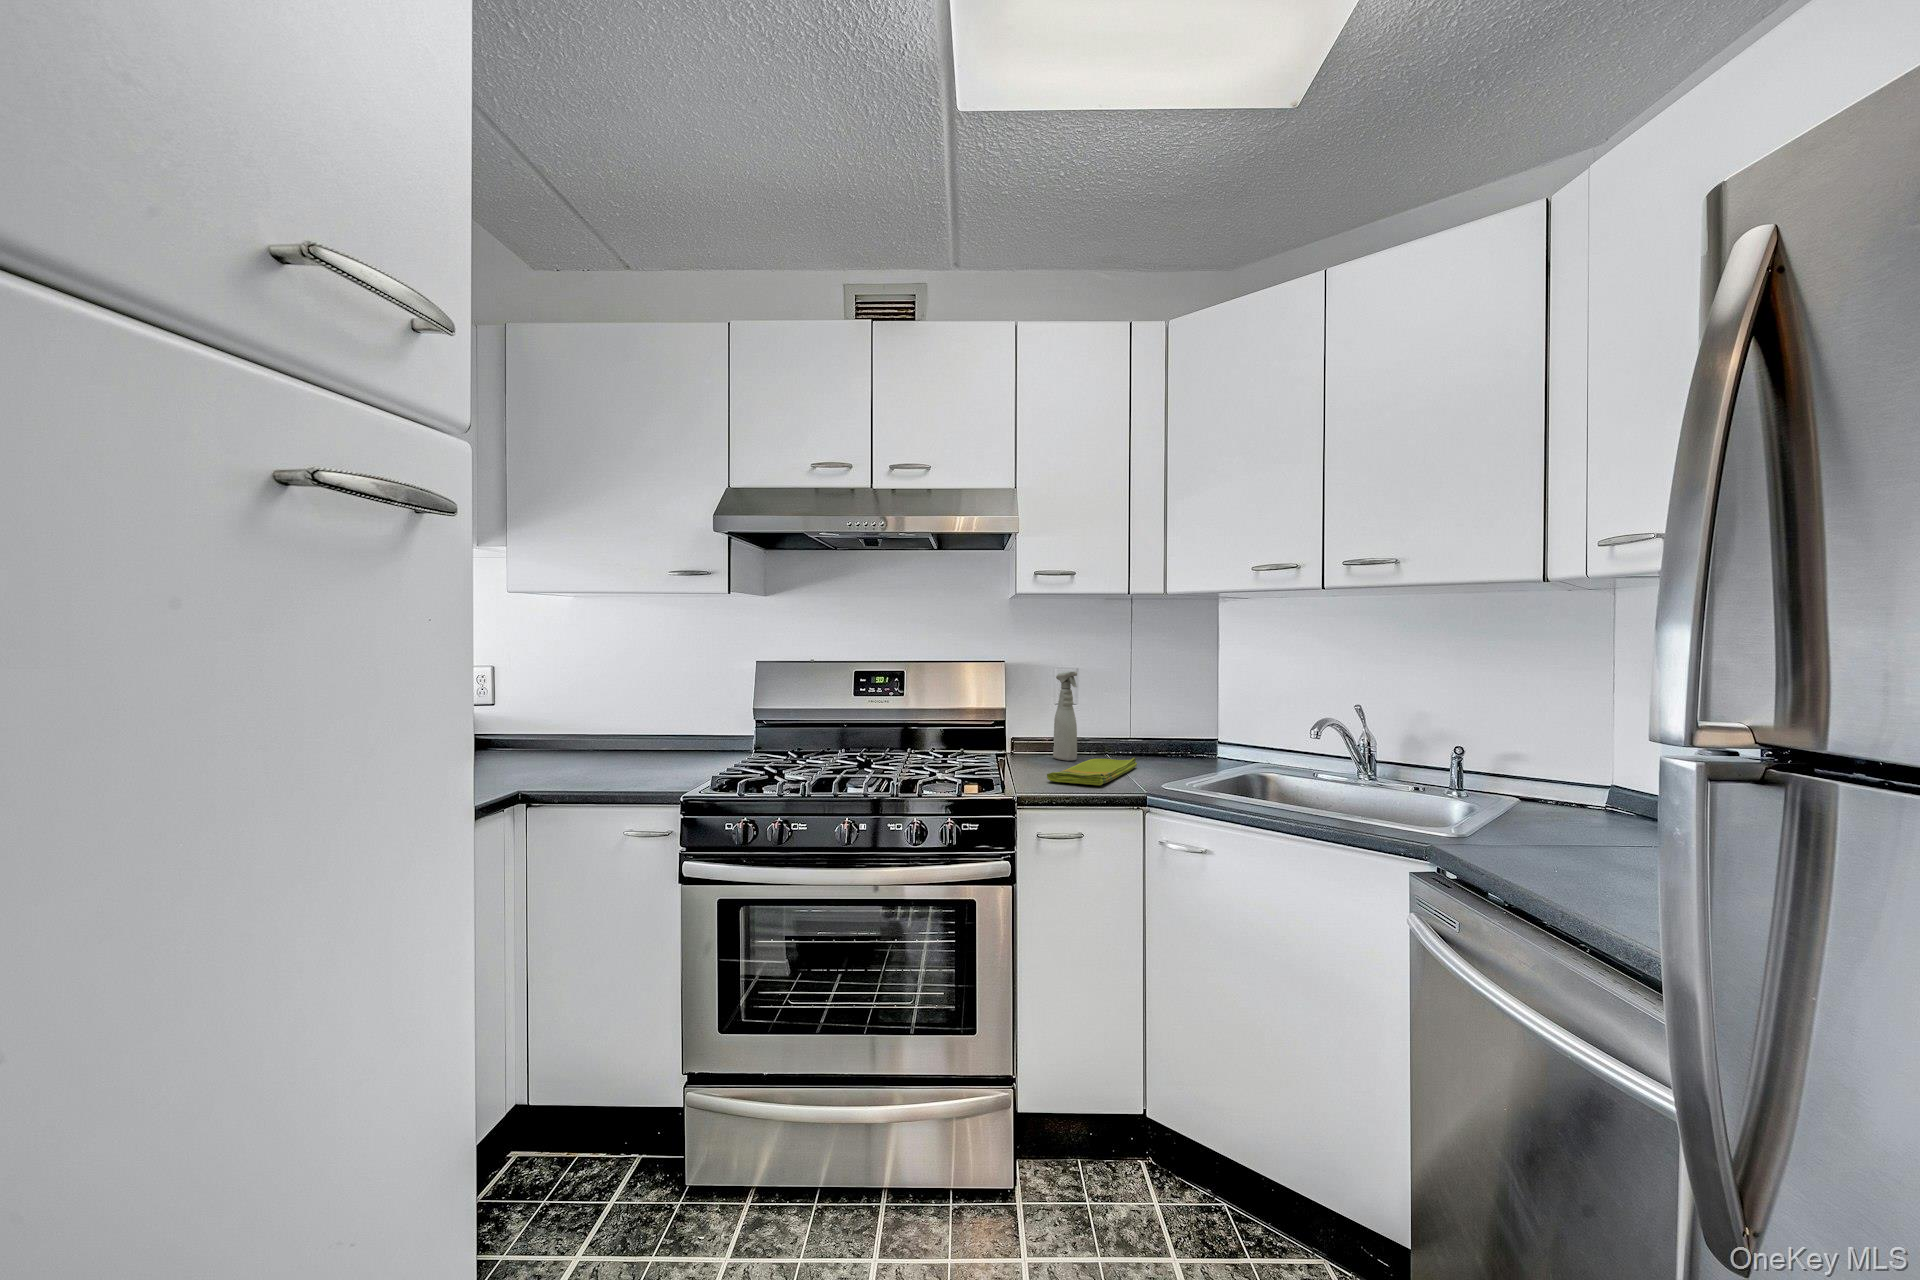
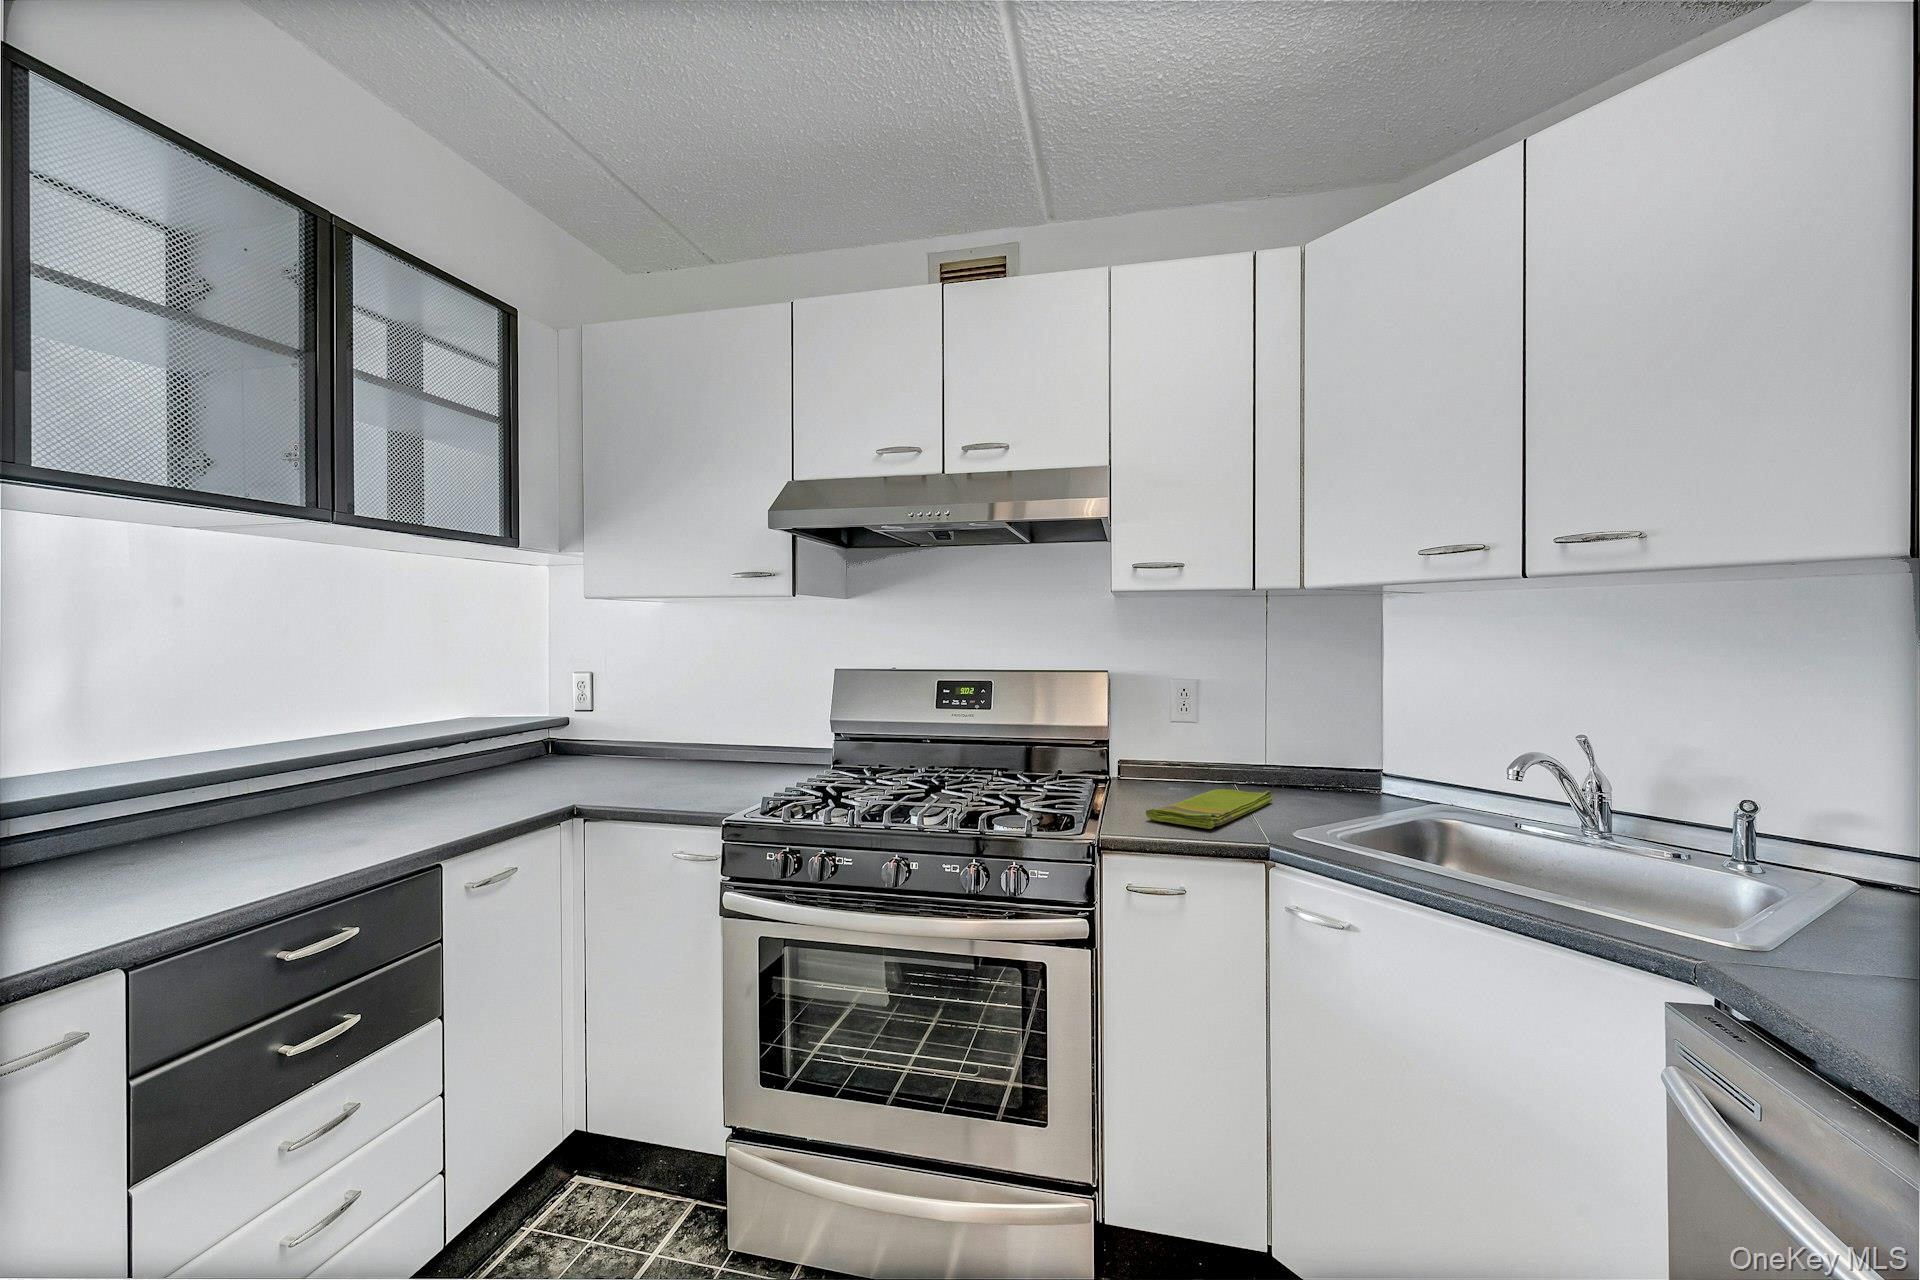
spray bottle: present [1053,671,1077,760] -> none [1172,681,1200,789]

